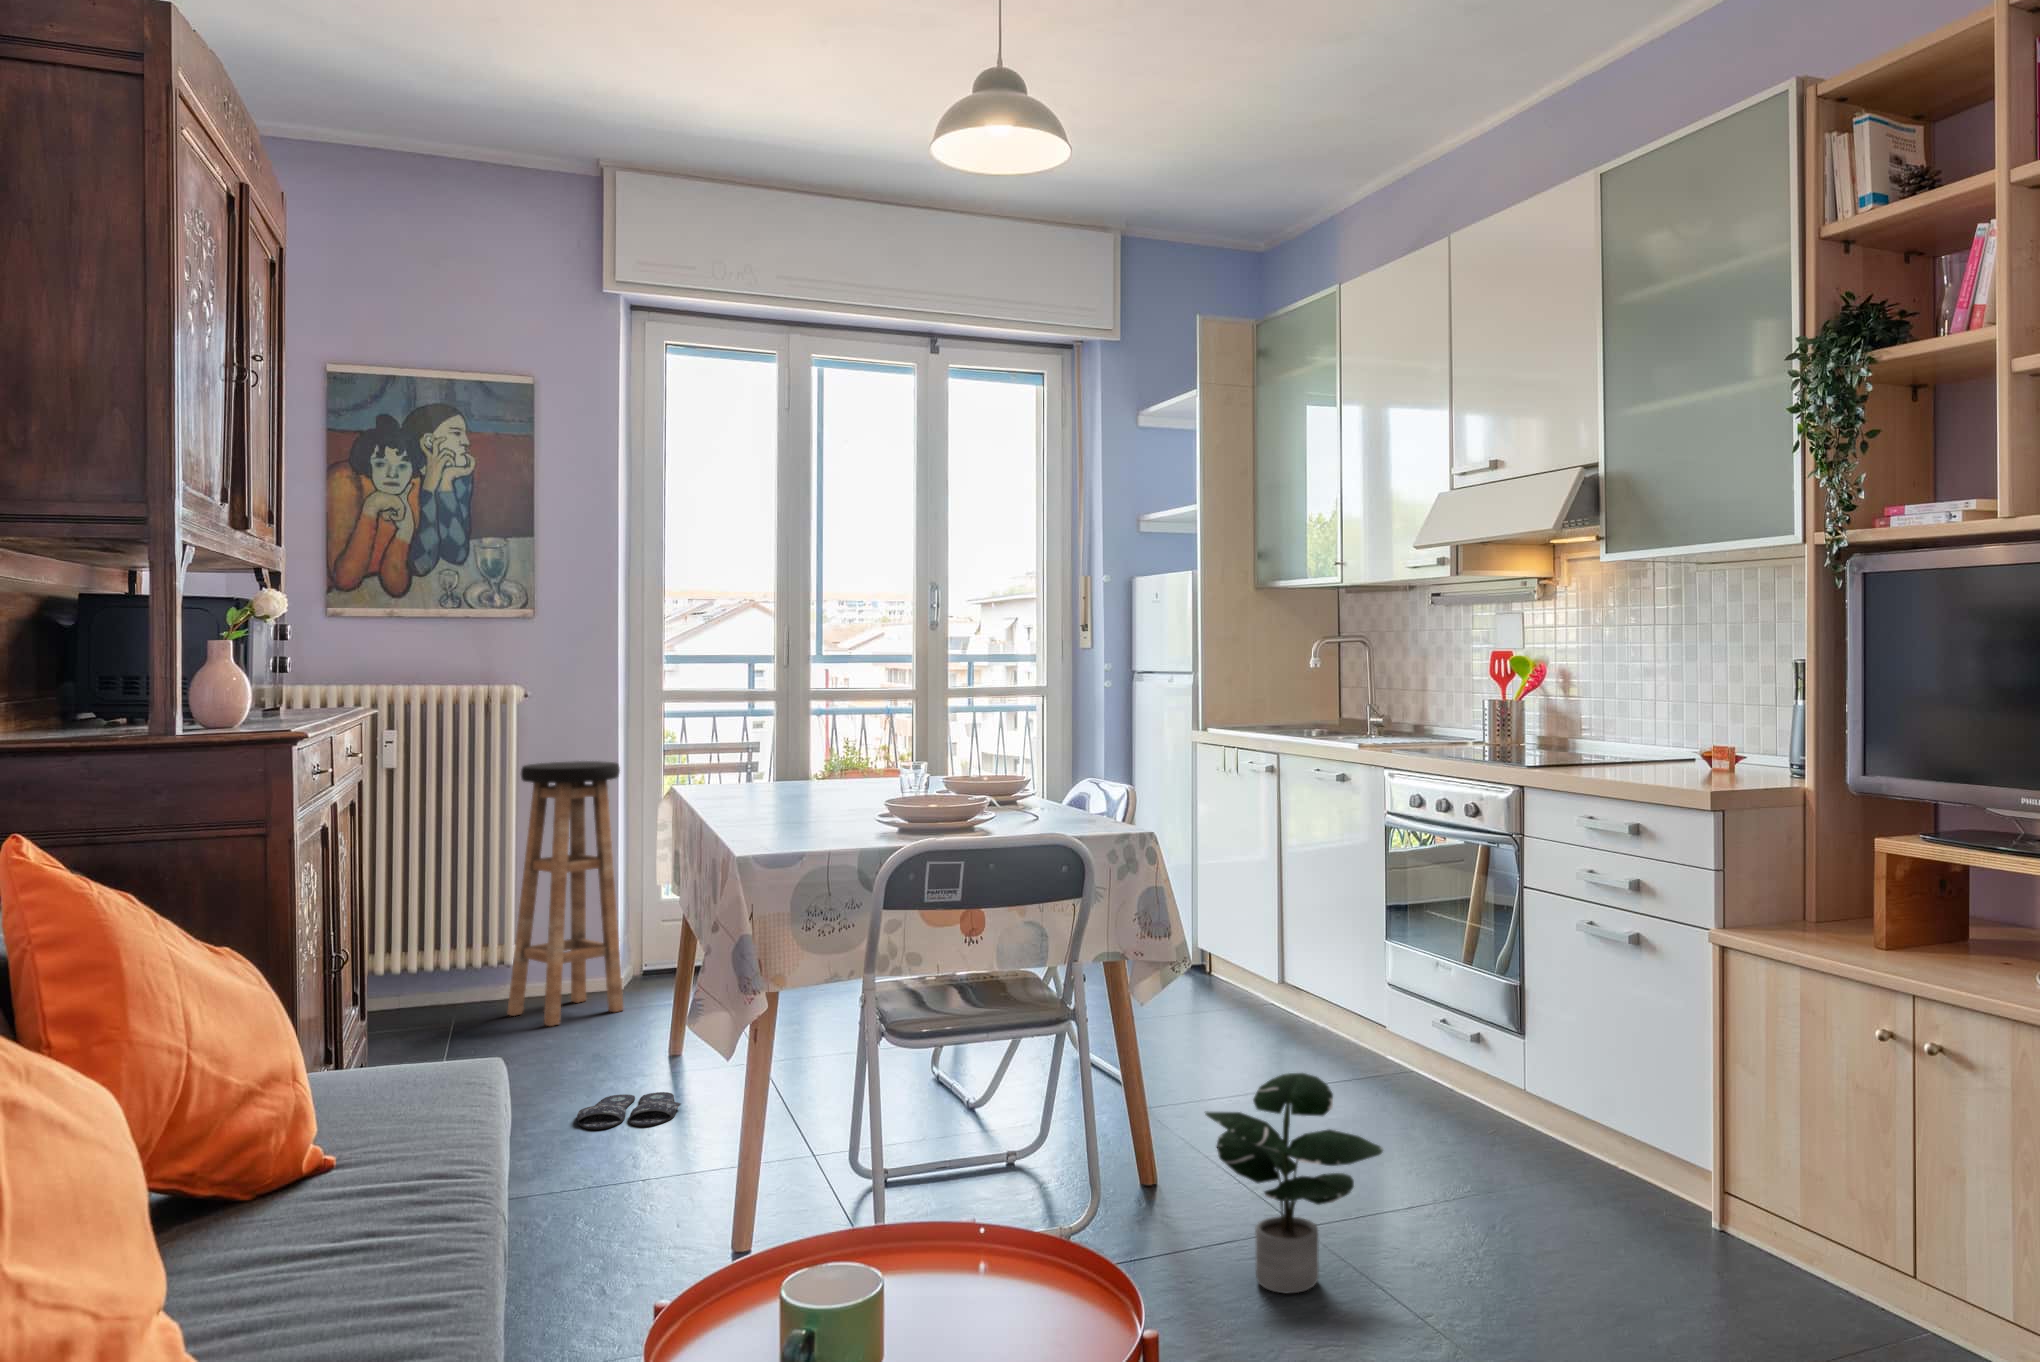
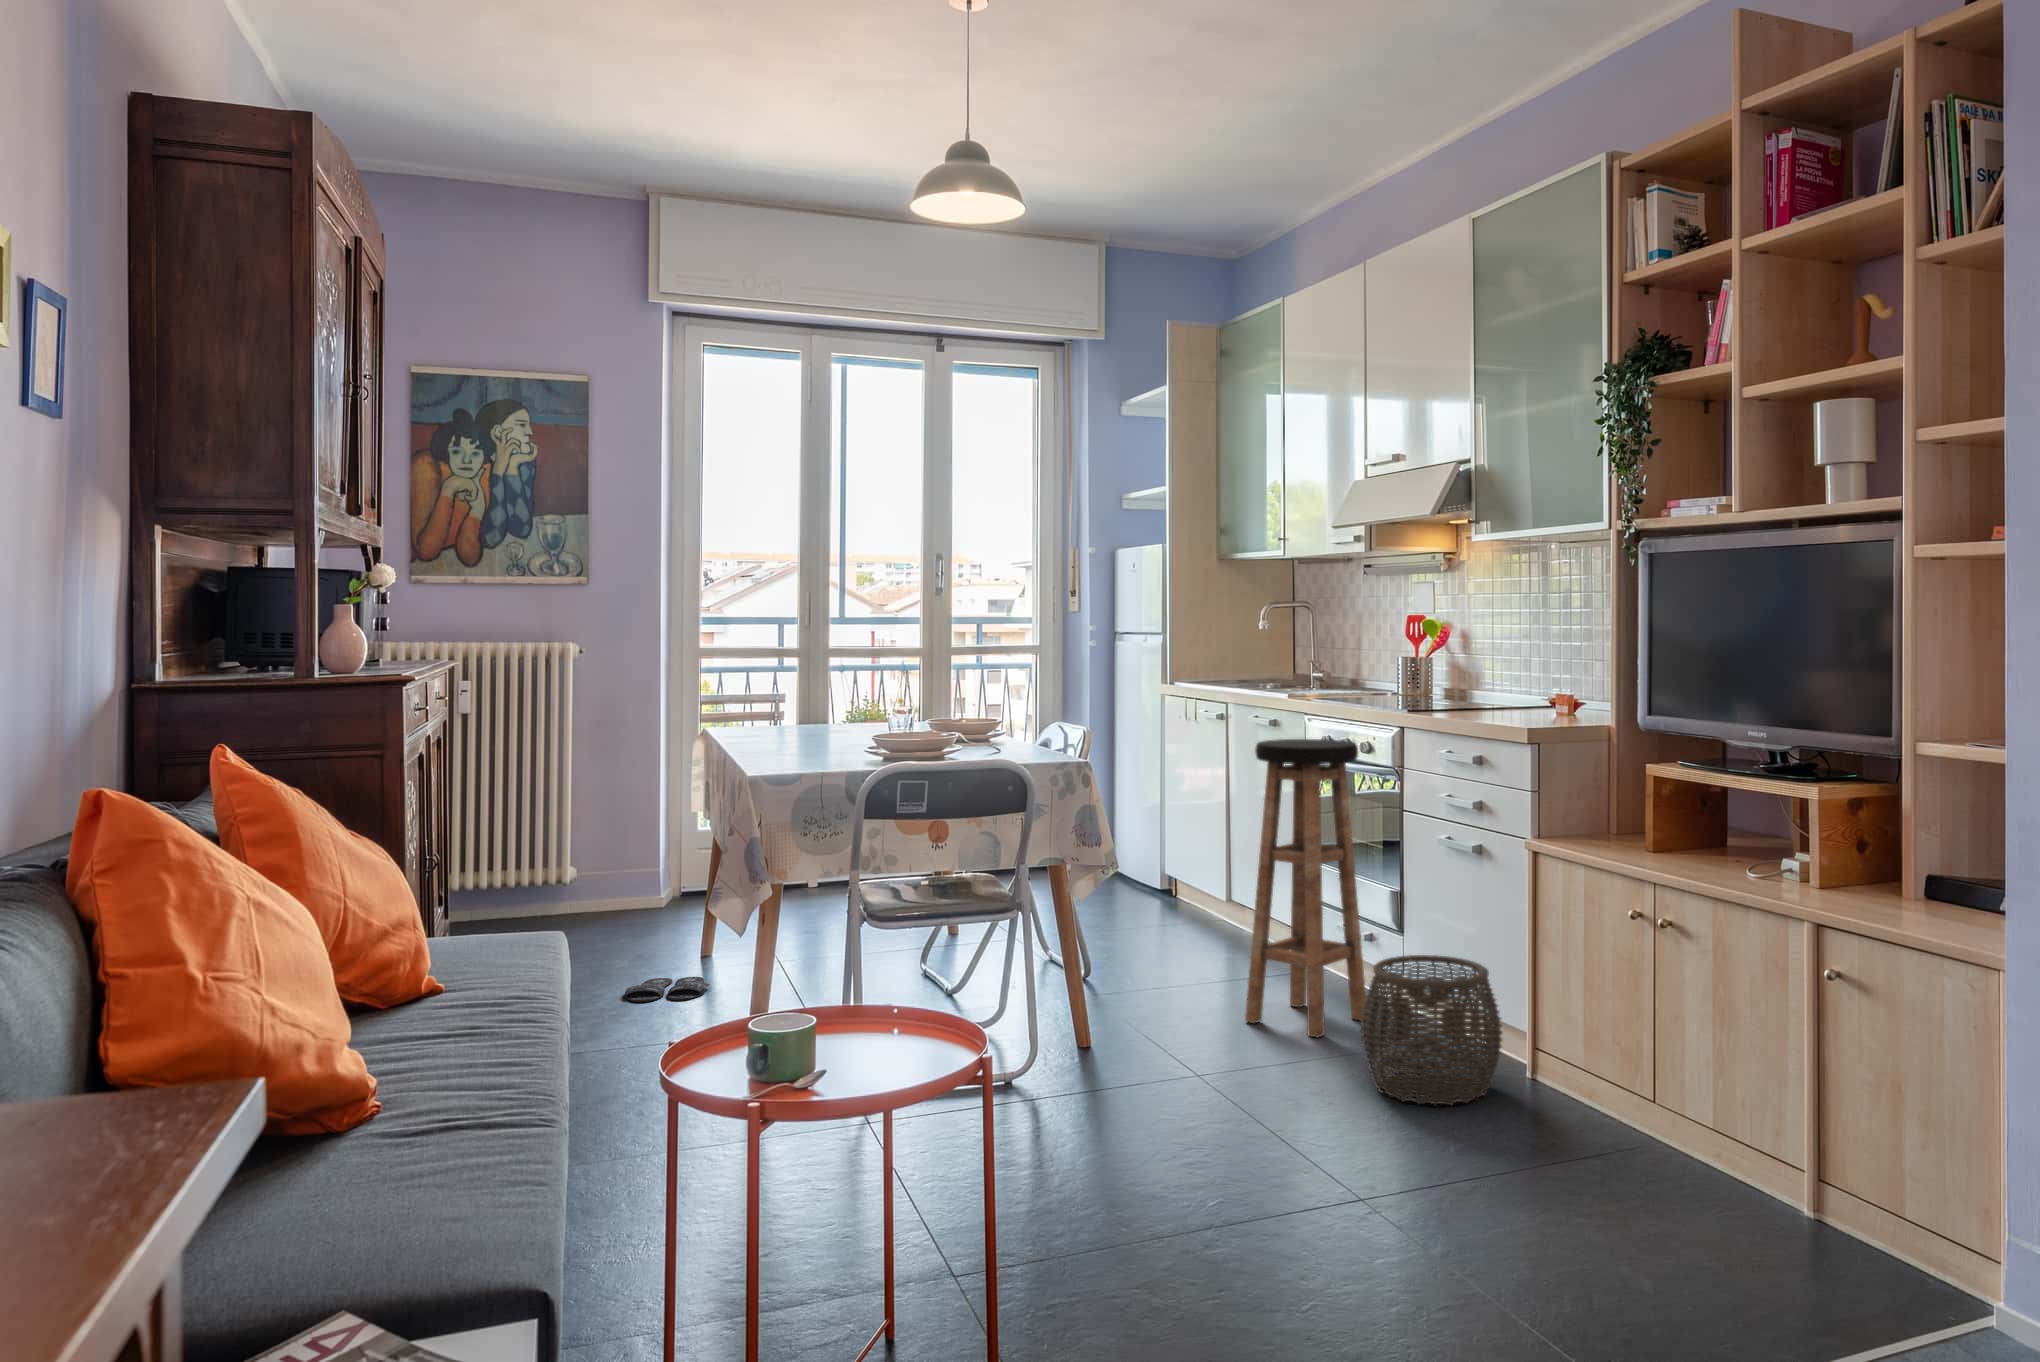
bar stool: present [507,761,623,1026] -> present [1245,739,1367,1037]
potted plant: present [1205,1073,1383,1294] -> none [1107,949,1246,1114]
woven basket: none [1515,1074,1700,1276] -> present [1361,955,1502,1105]

